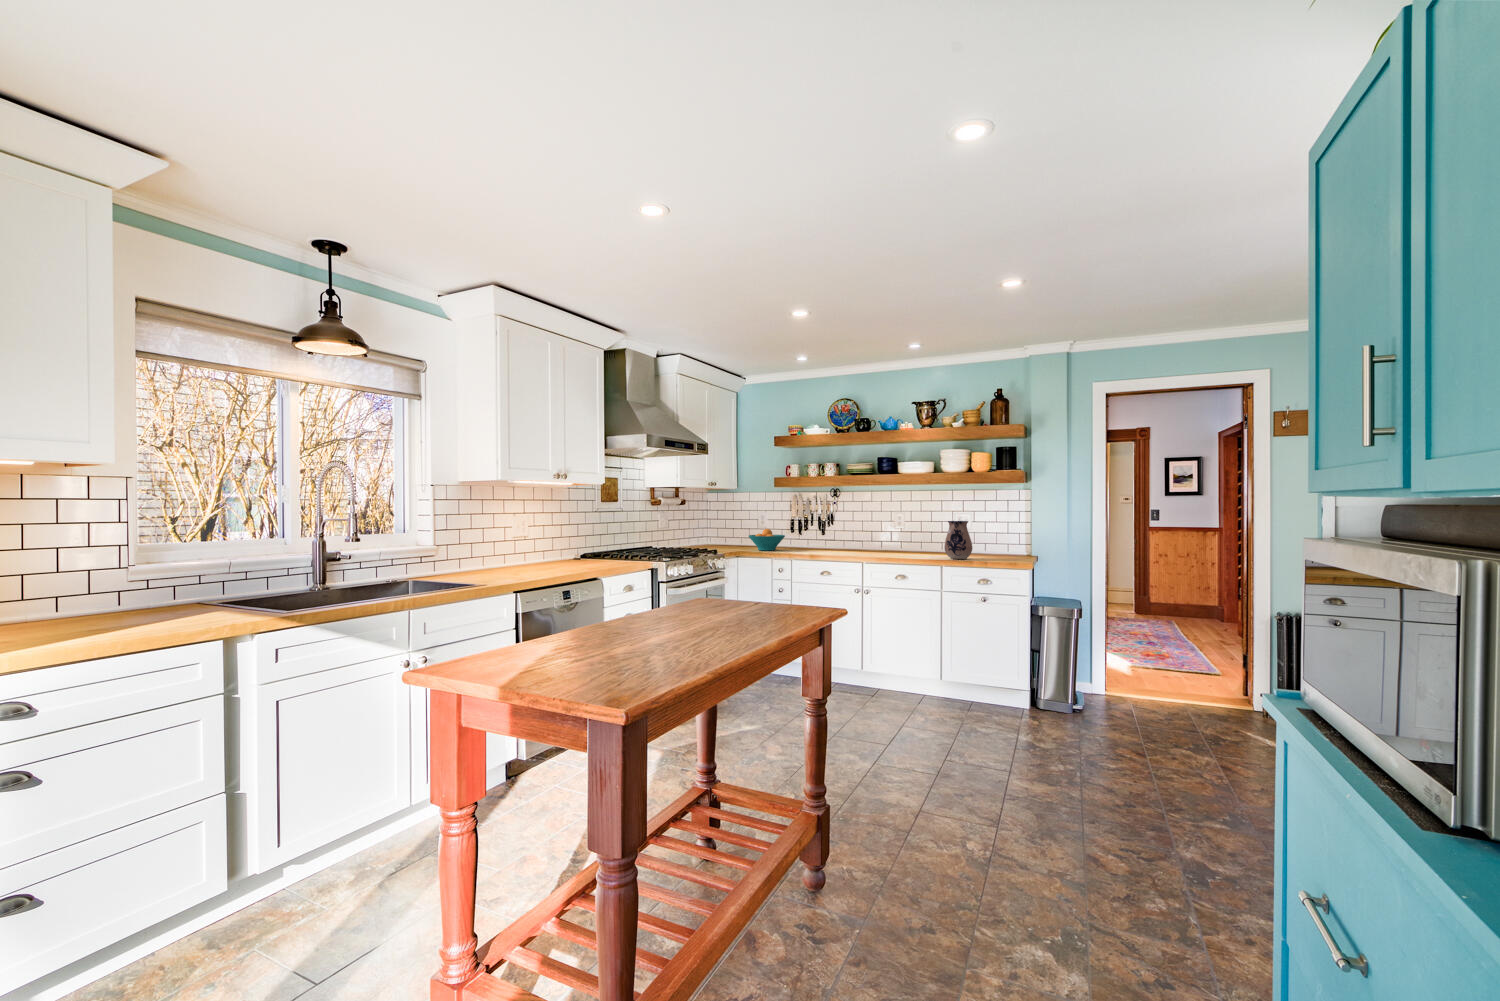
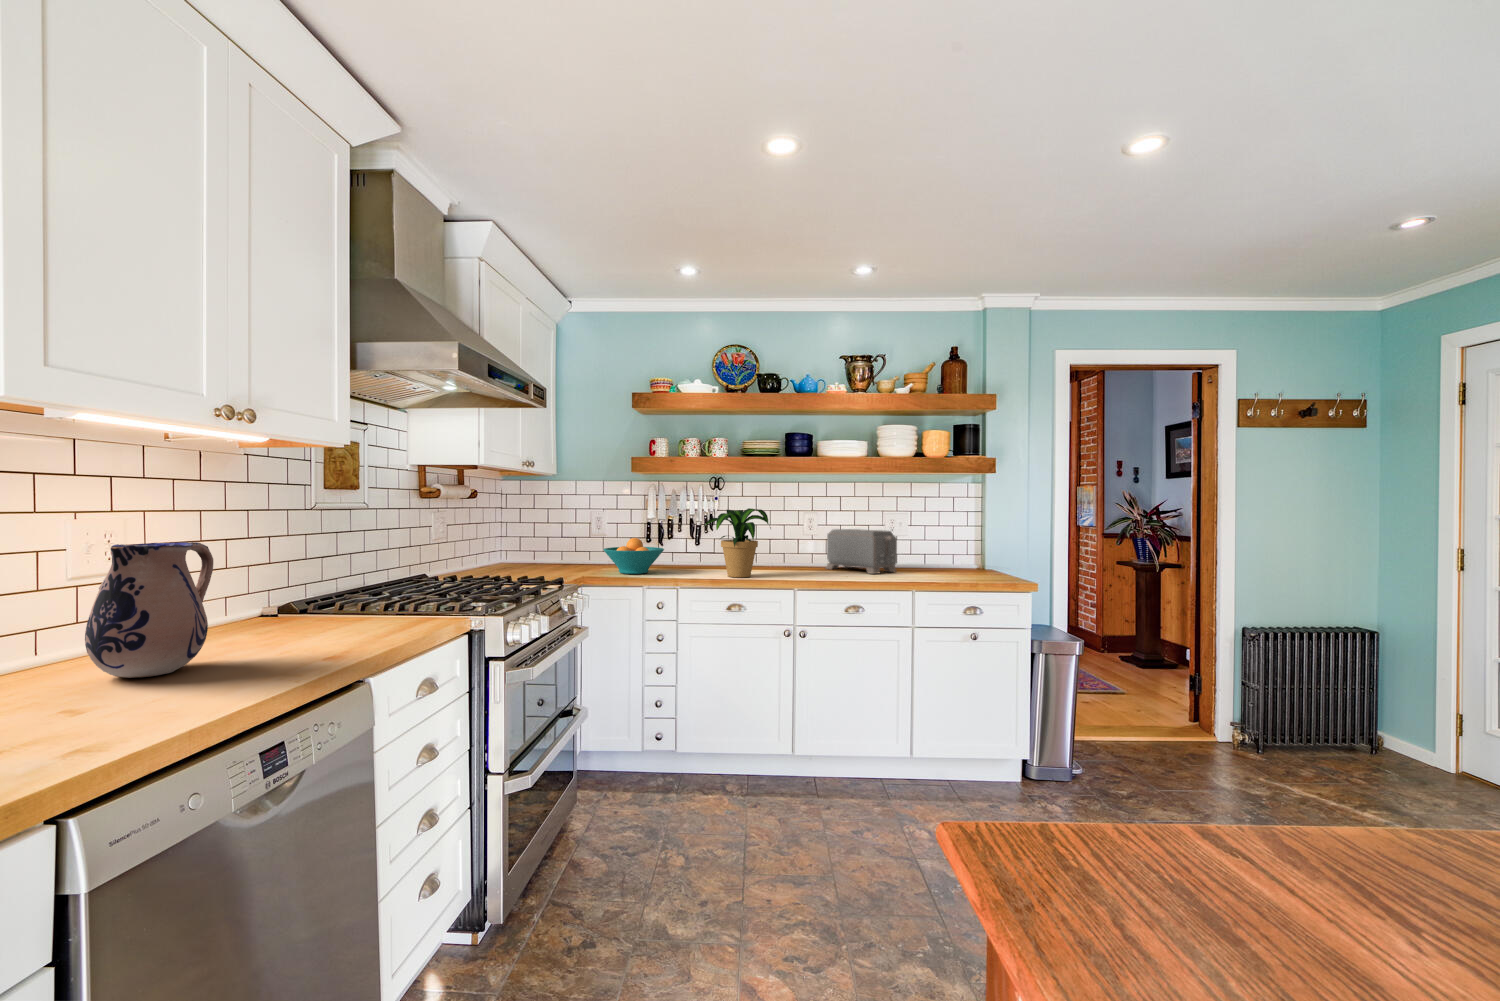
potted plant: none [804,510,848,554] -> present [704,508,771,577]
ceramic pitcher: present [945,521,972,559] -> present [85,542,213,678]
toaster: none [900,524,946,554] -> present [826,529,897,574]

